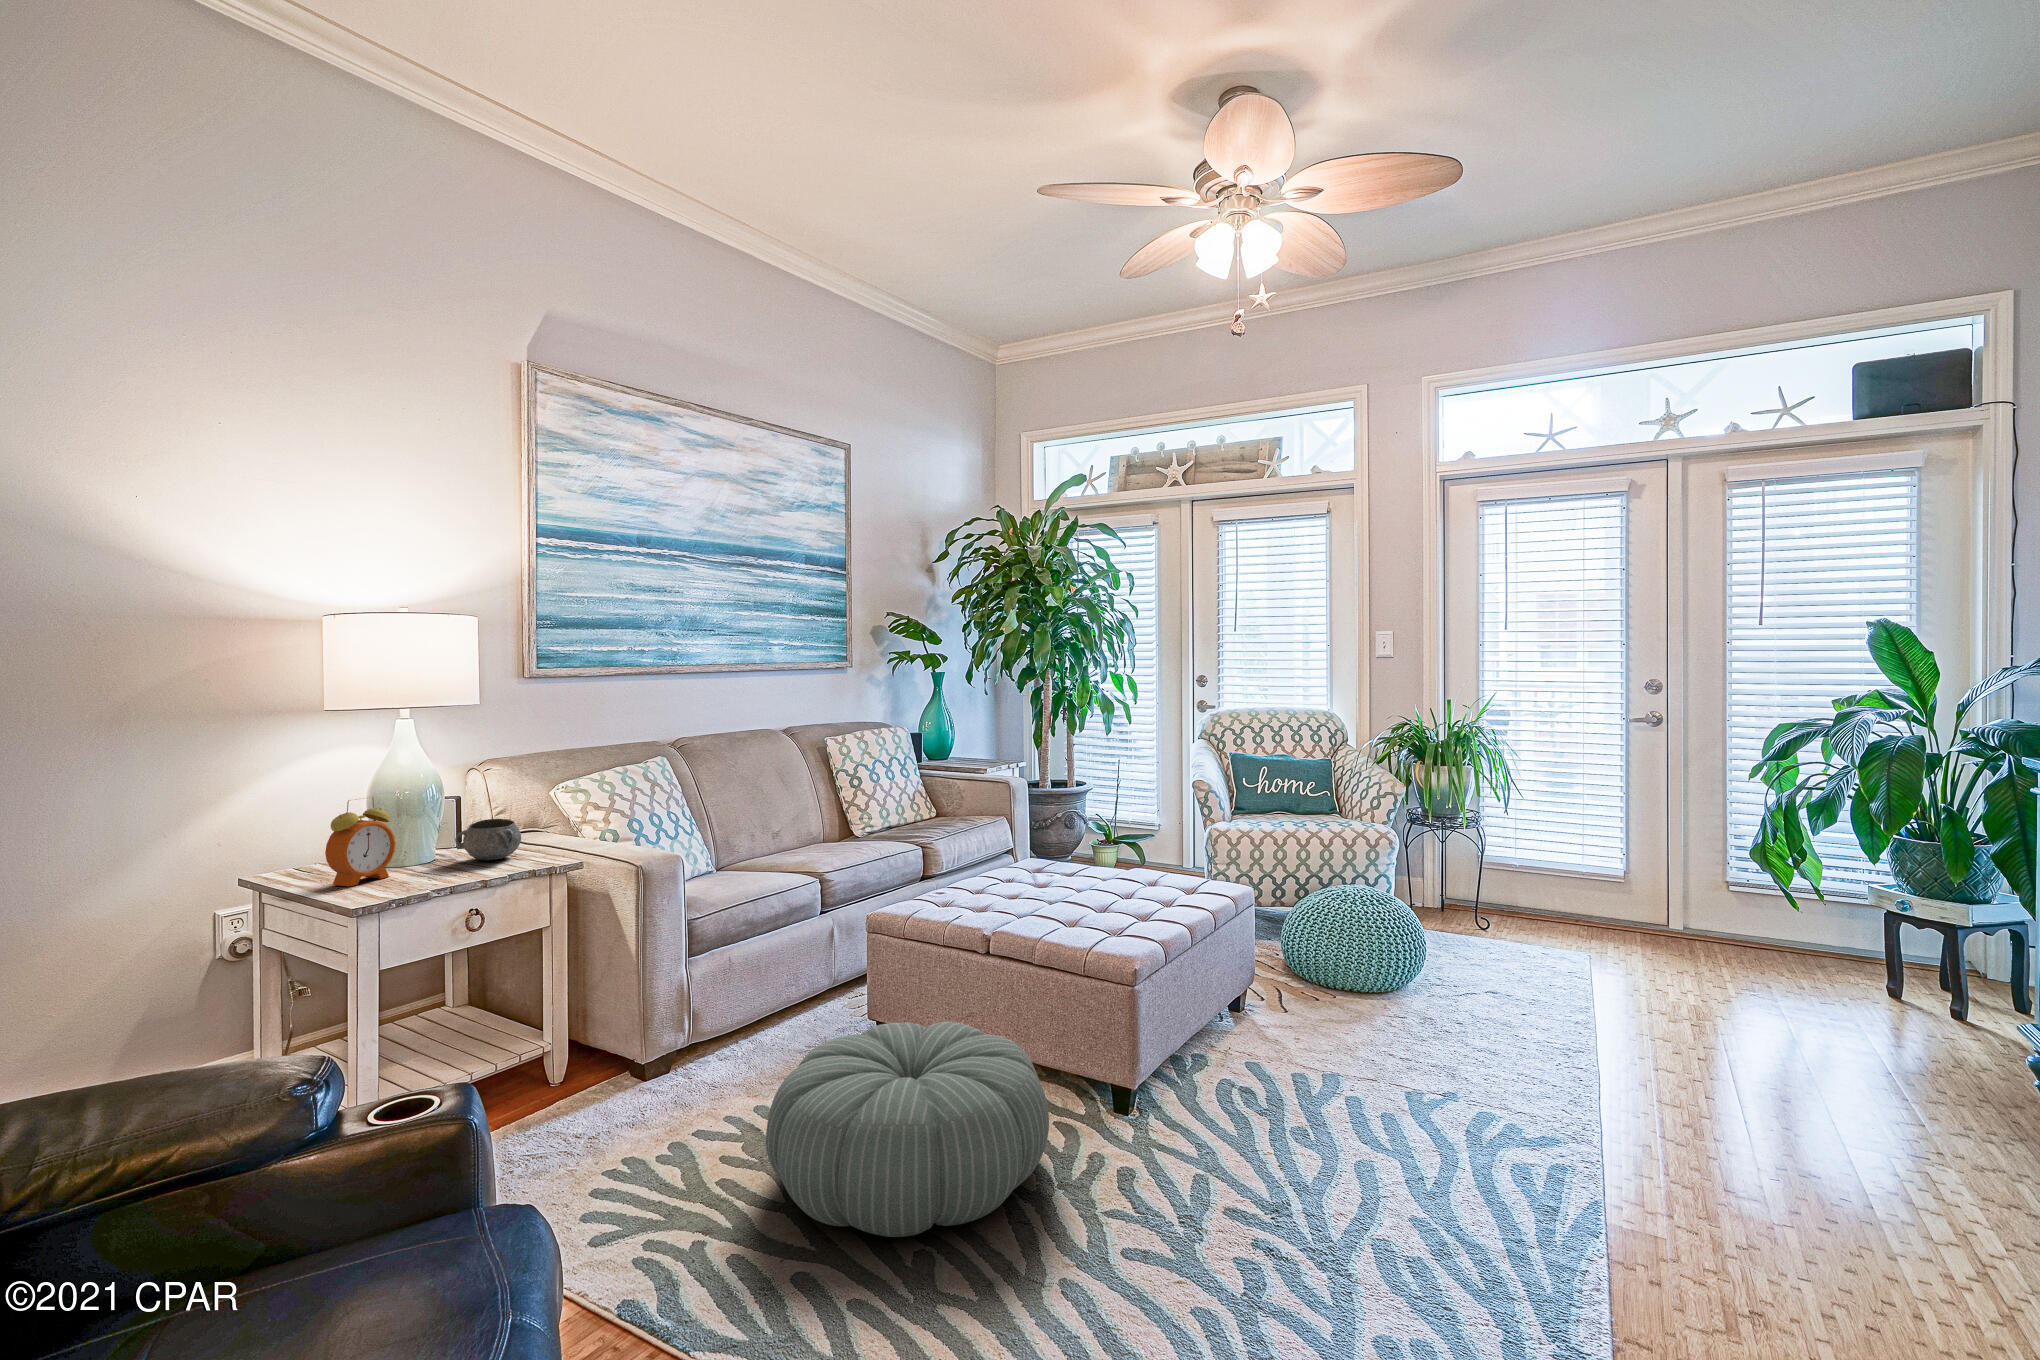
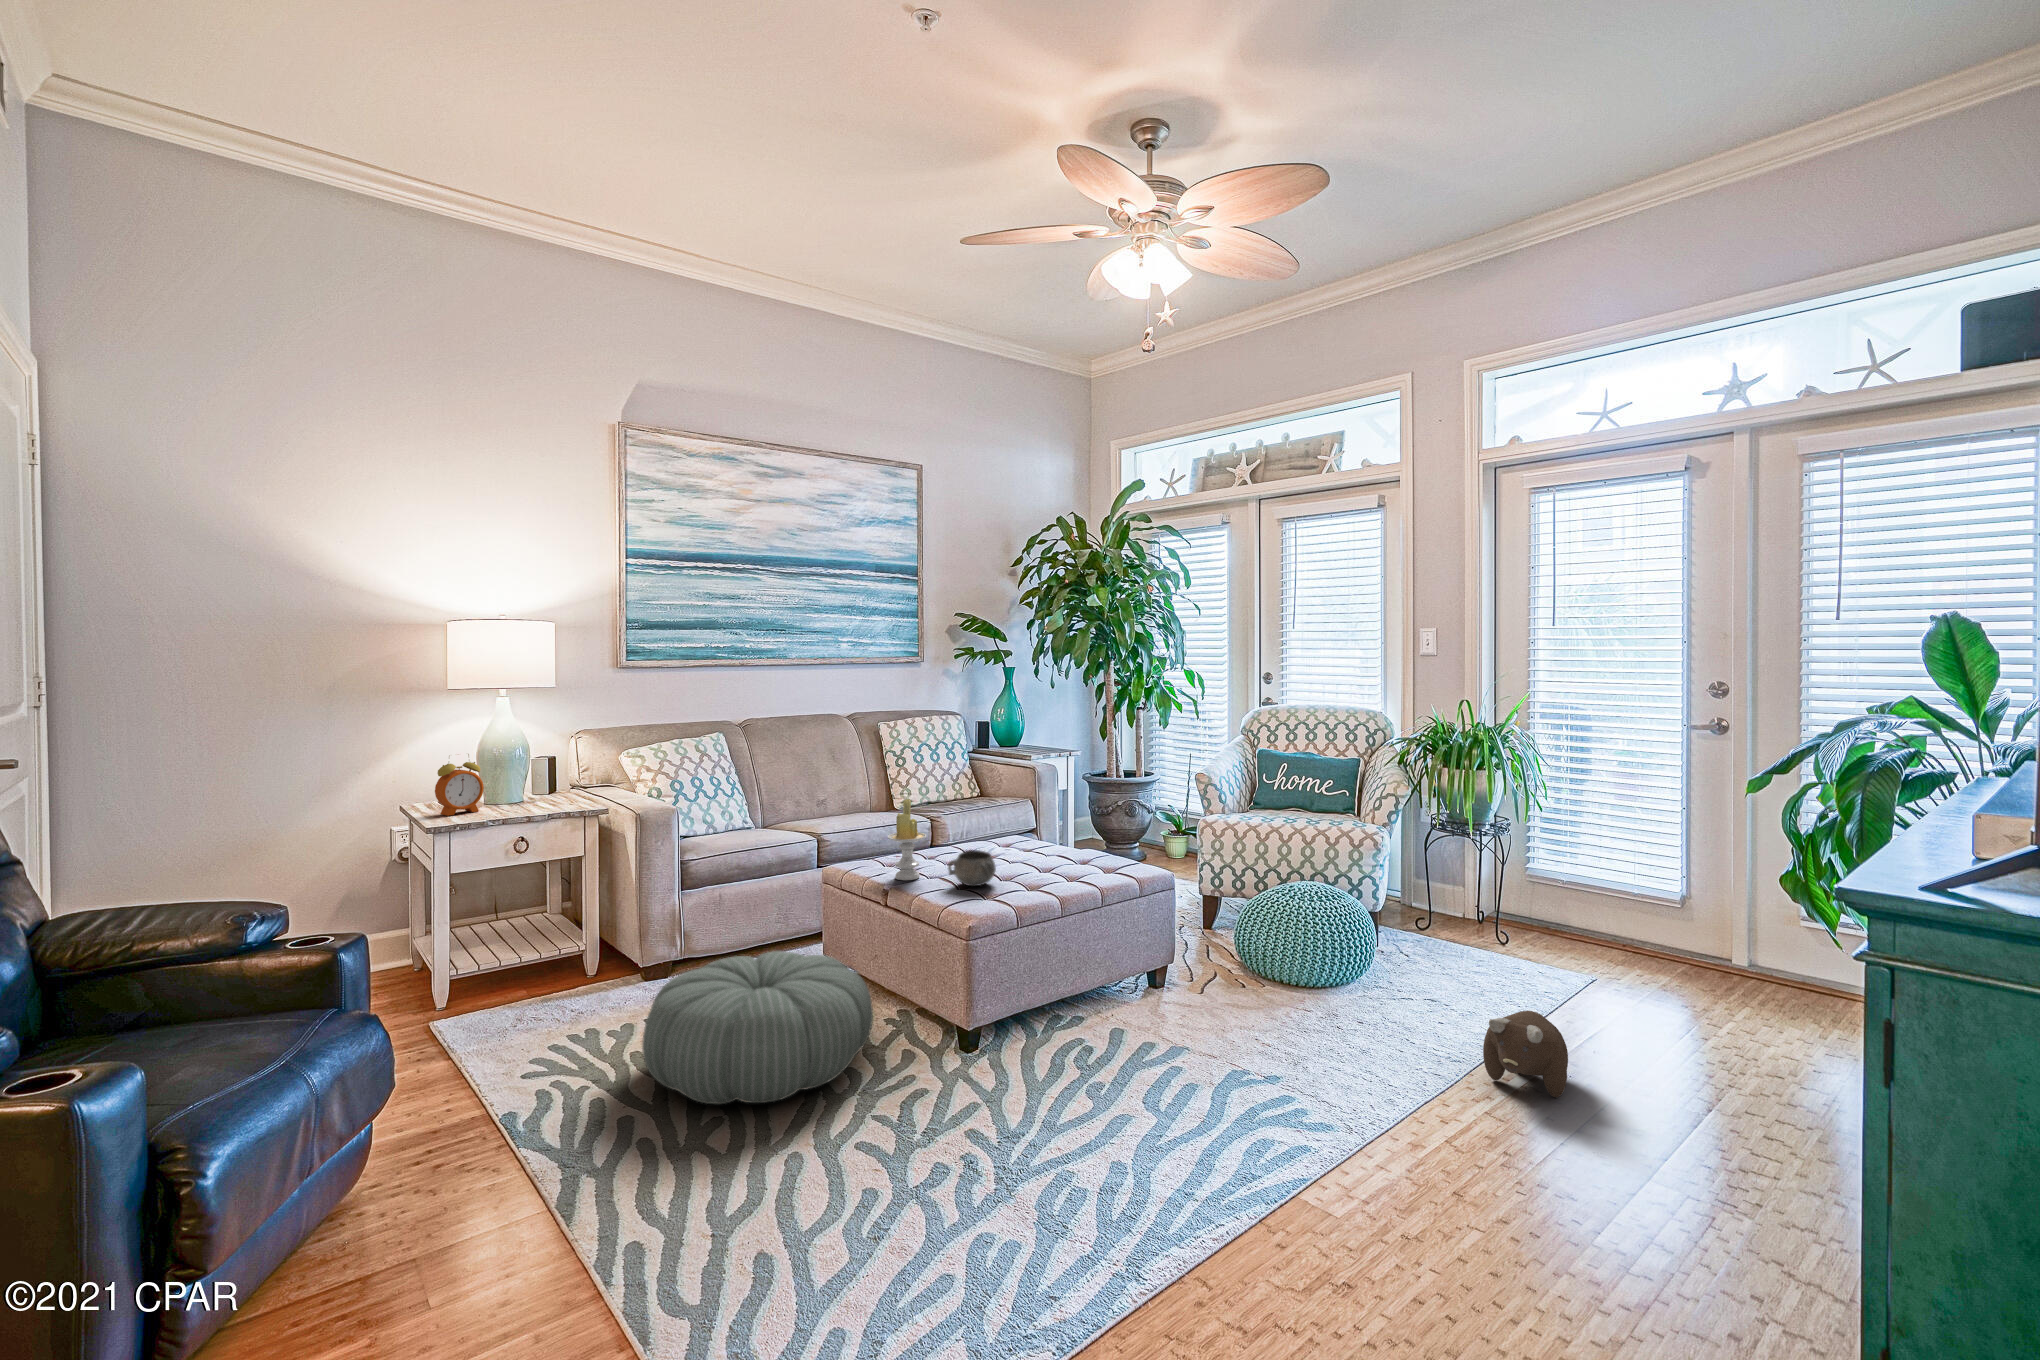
decorative bowl: present [455,819,521,860] -> present [948,850,996,886]
candle: none [977,825,1023,920] -> present [888,799,926,880]
plush toy: none [1620,993,1707,1074] -> present [1483,1011,1568,1097]

